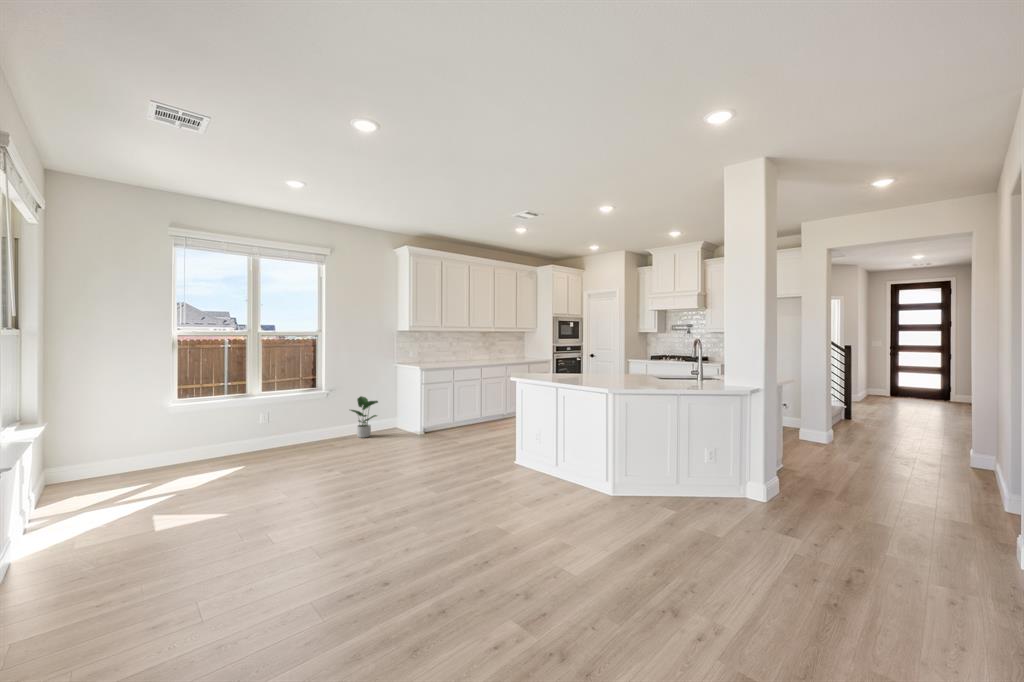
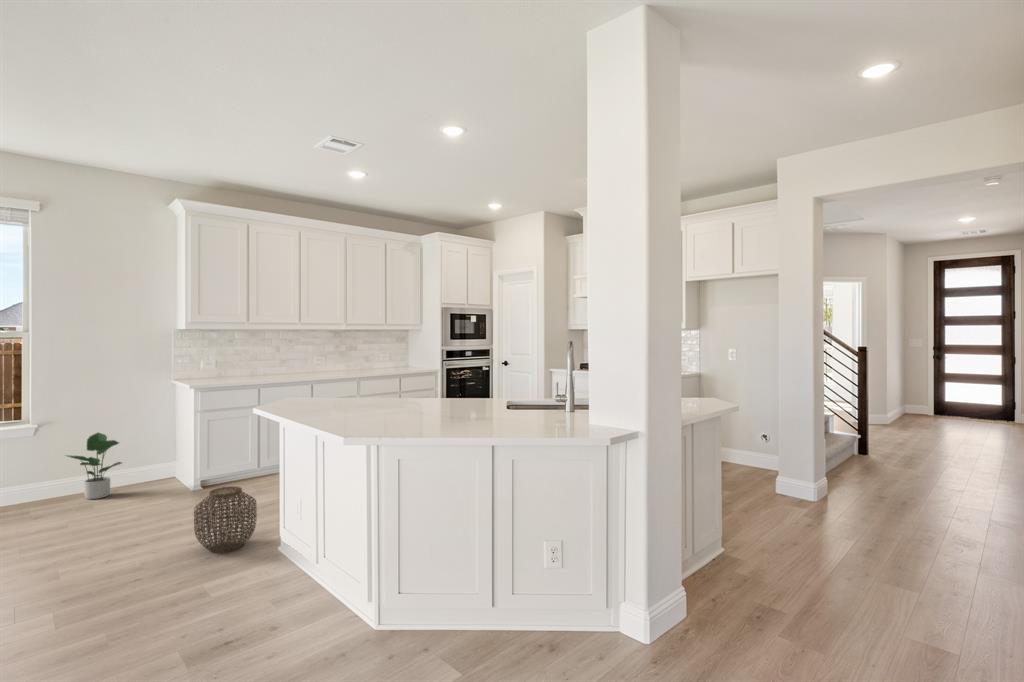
woven basket: none [466,426,499,464] -> present [194,487,257,553]

